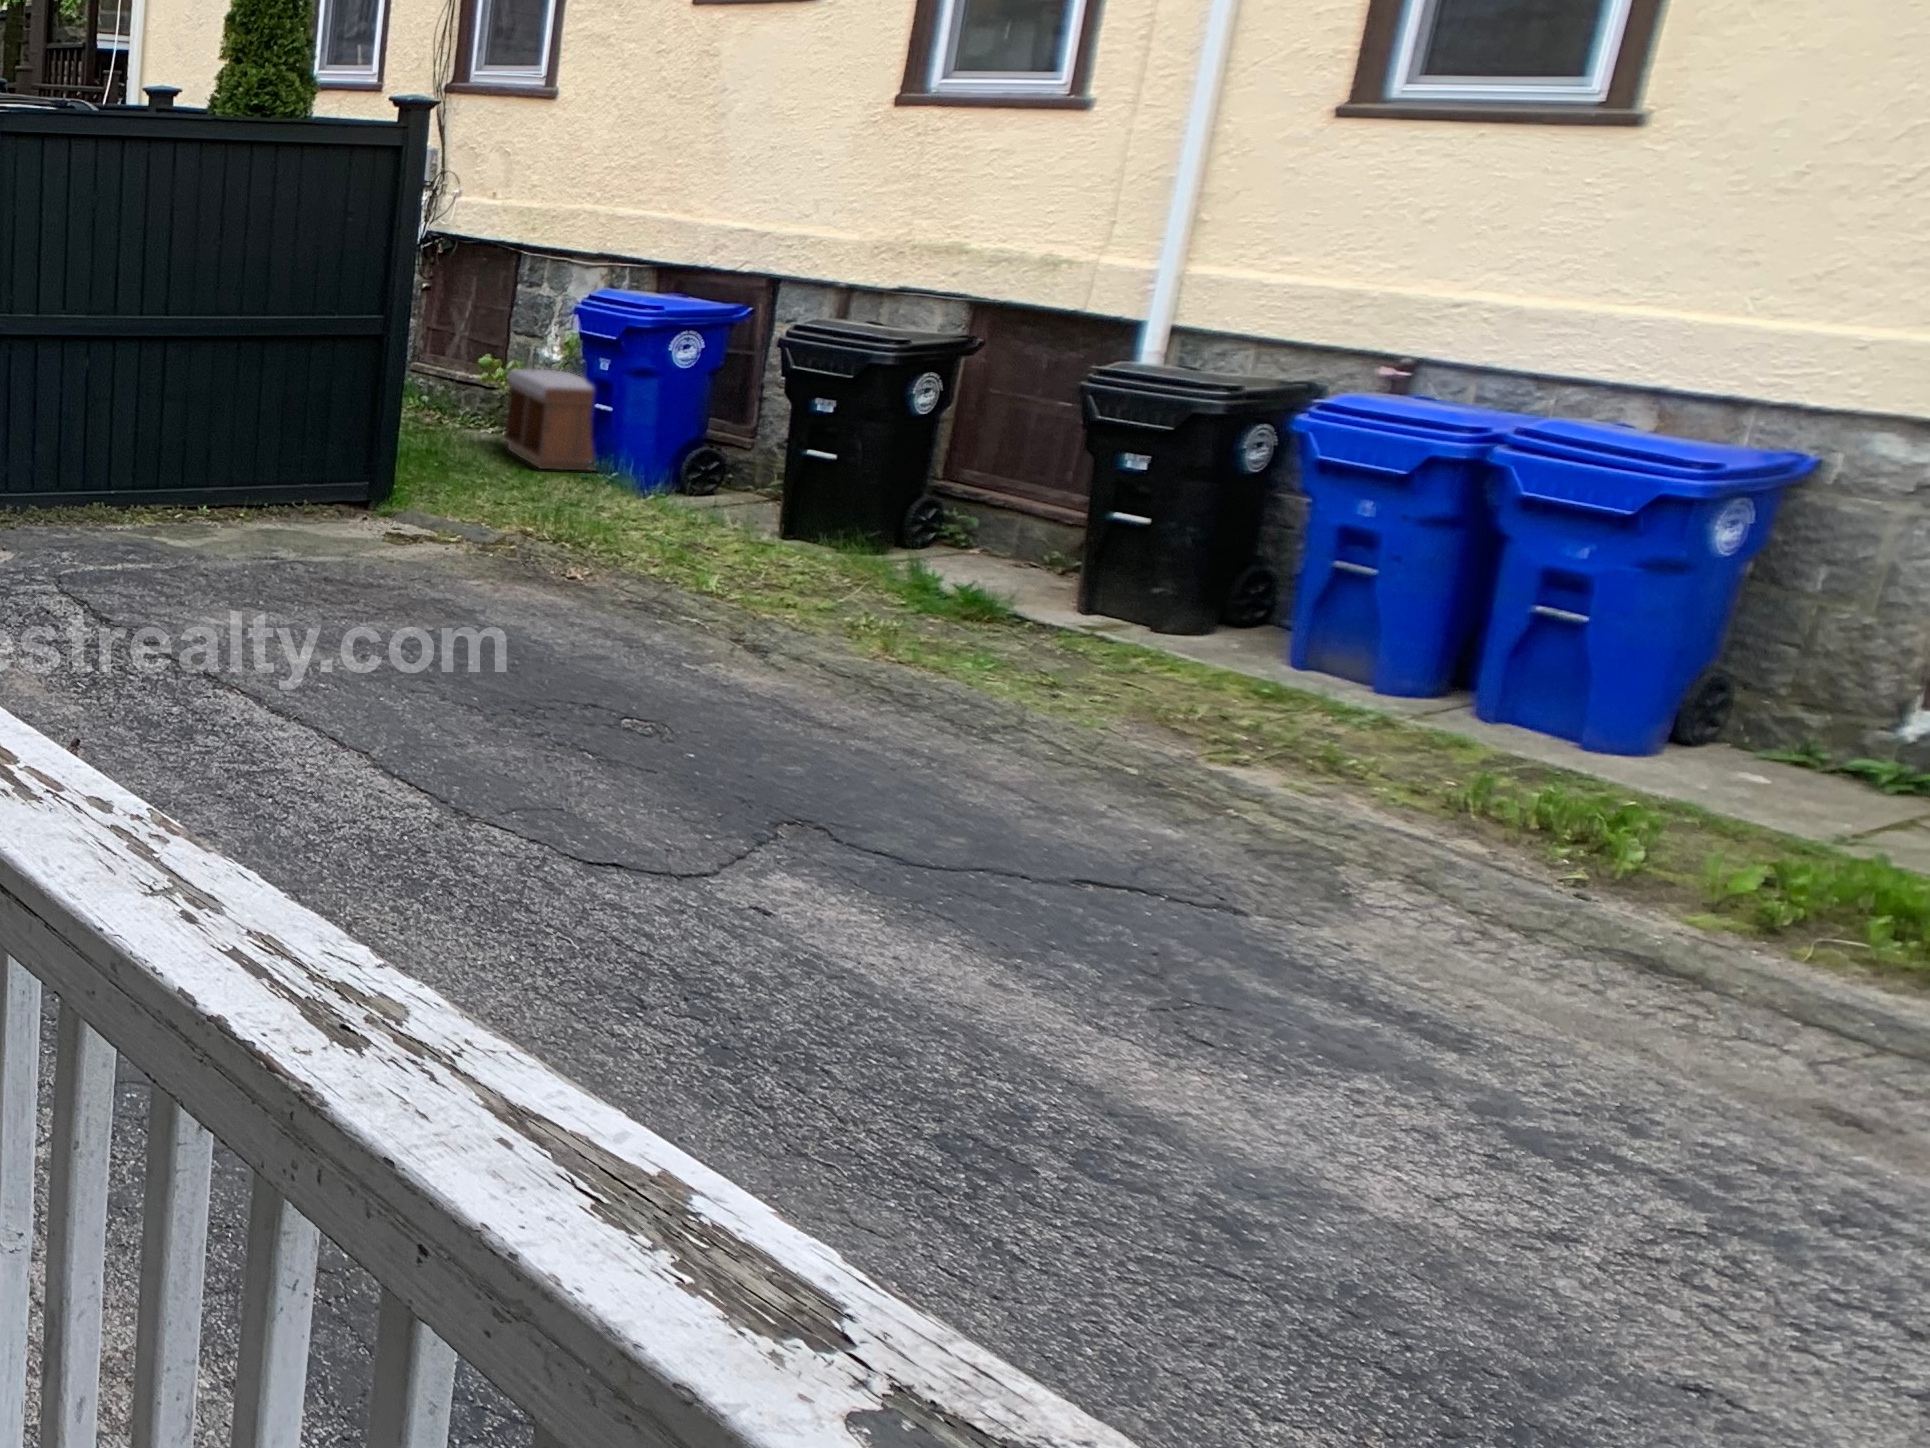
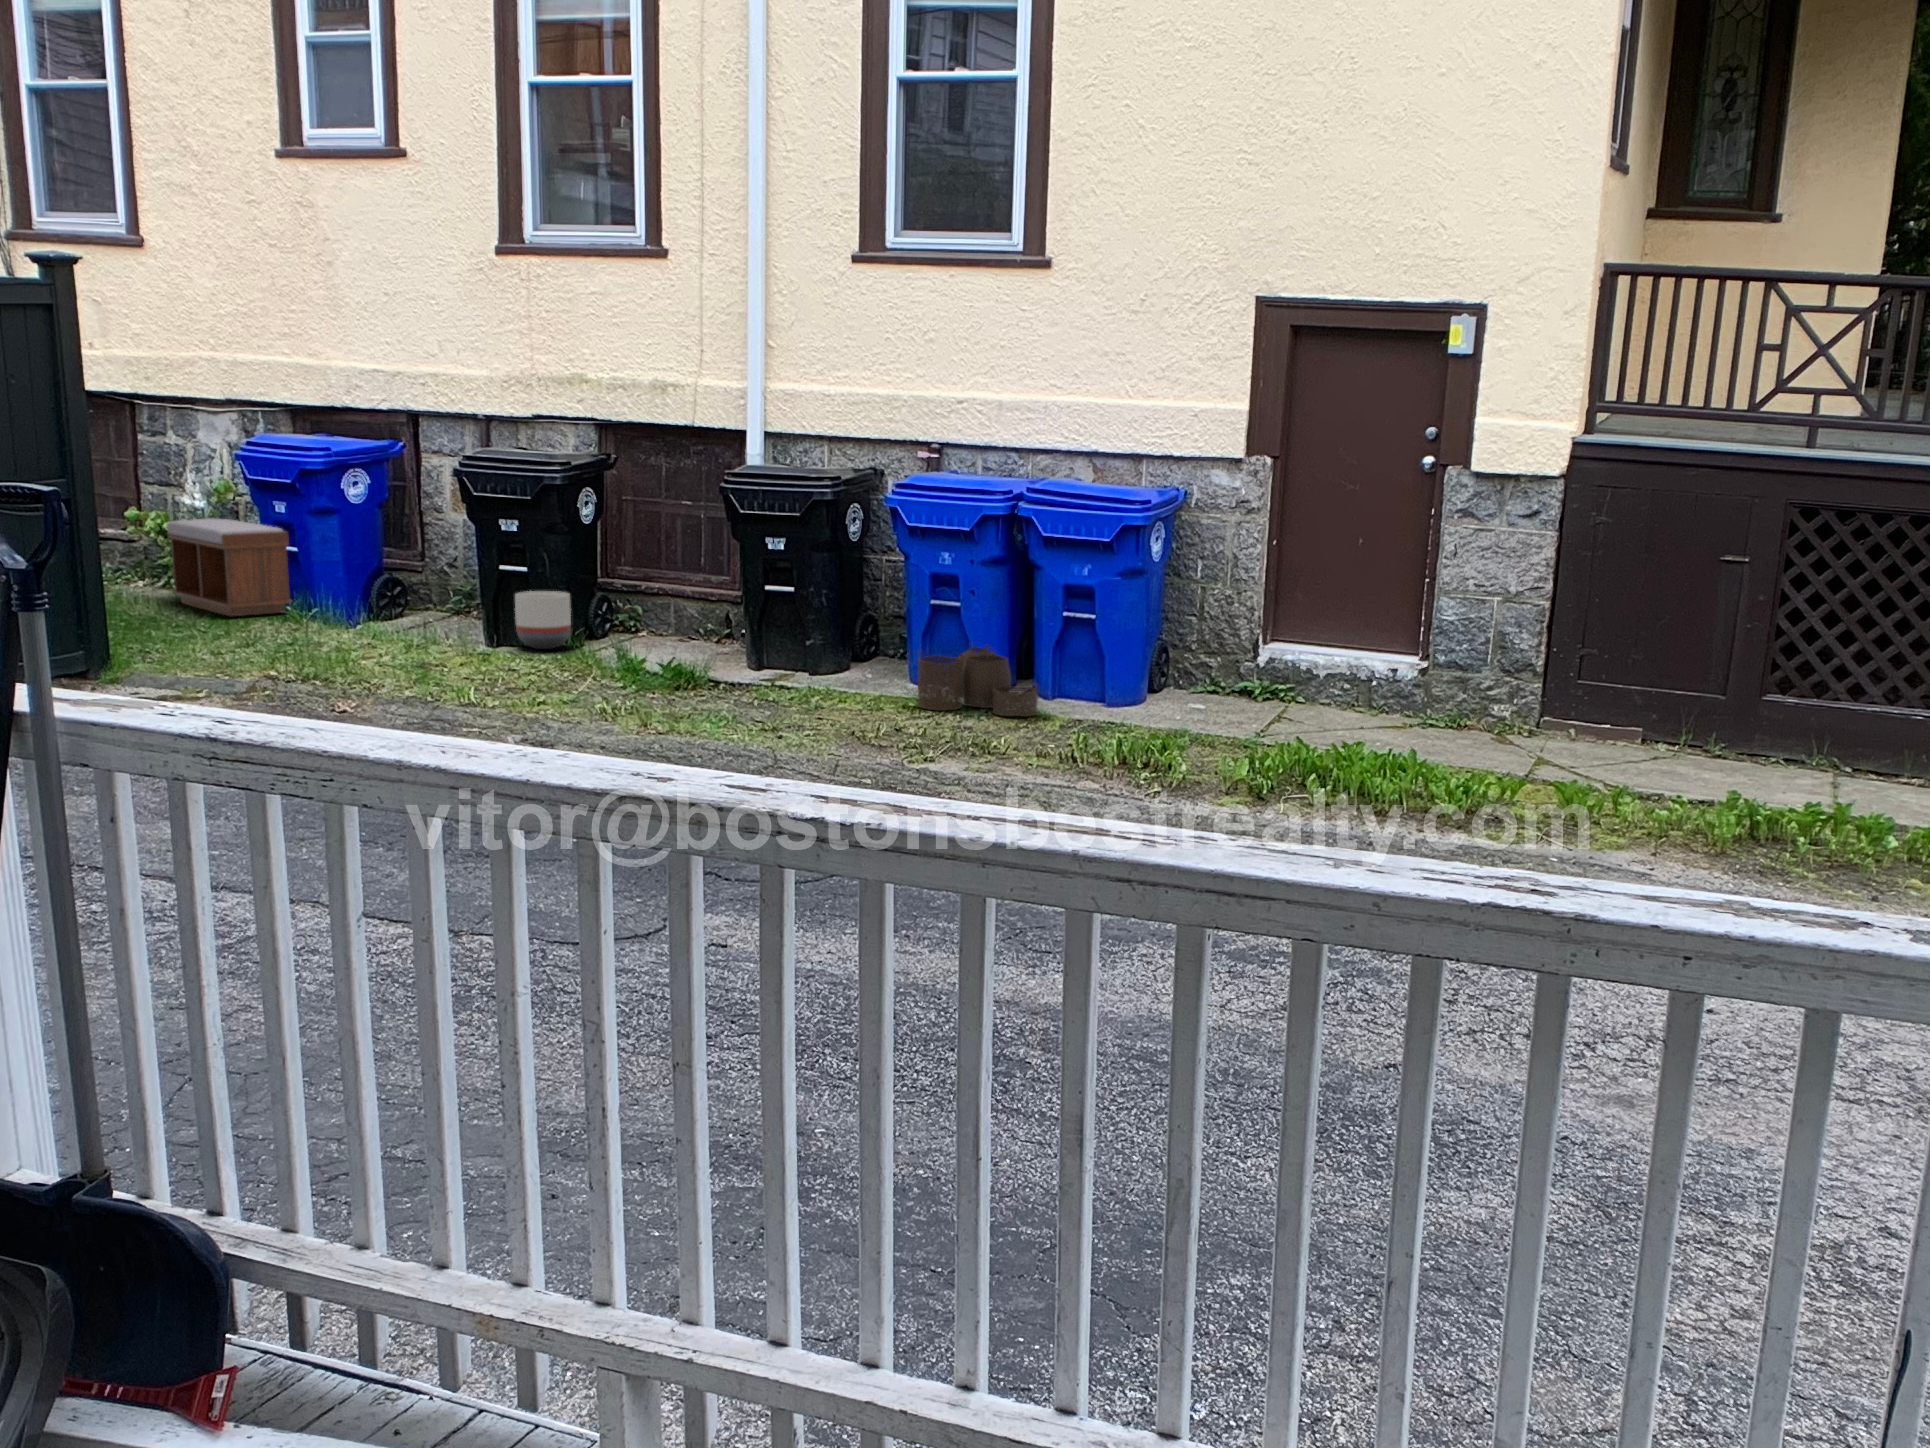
planter: none [809,483,879,548] -> present [515,591,571,649]
woven basket: none [1268,625,1457,736] -> present [918,646,1038,716]

